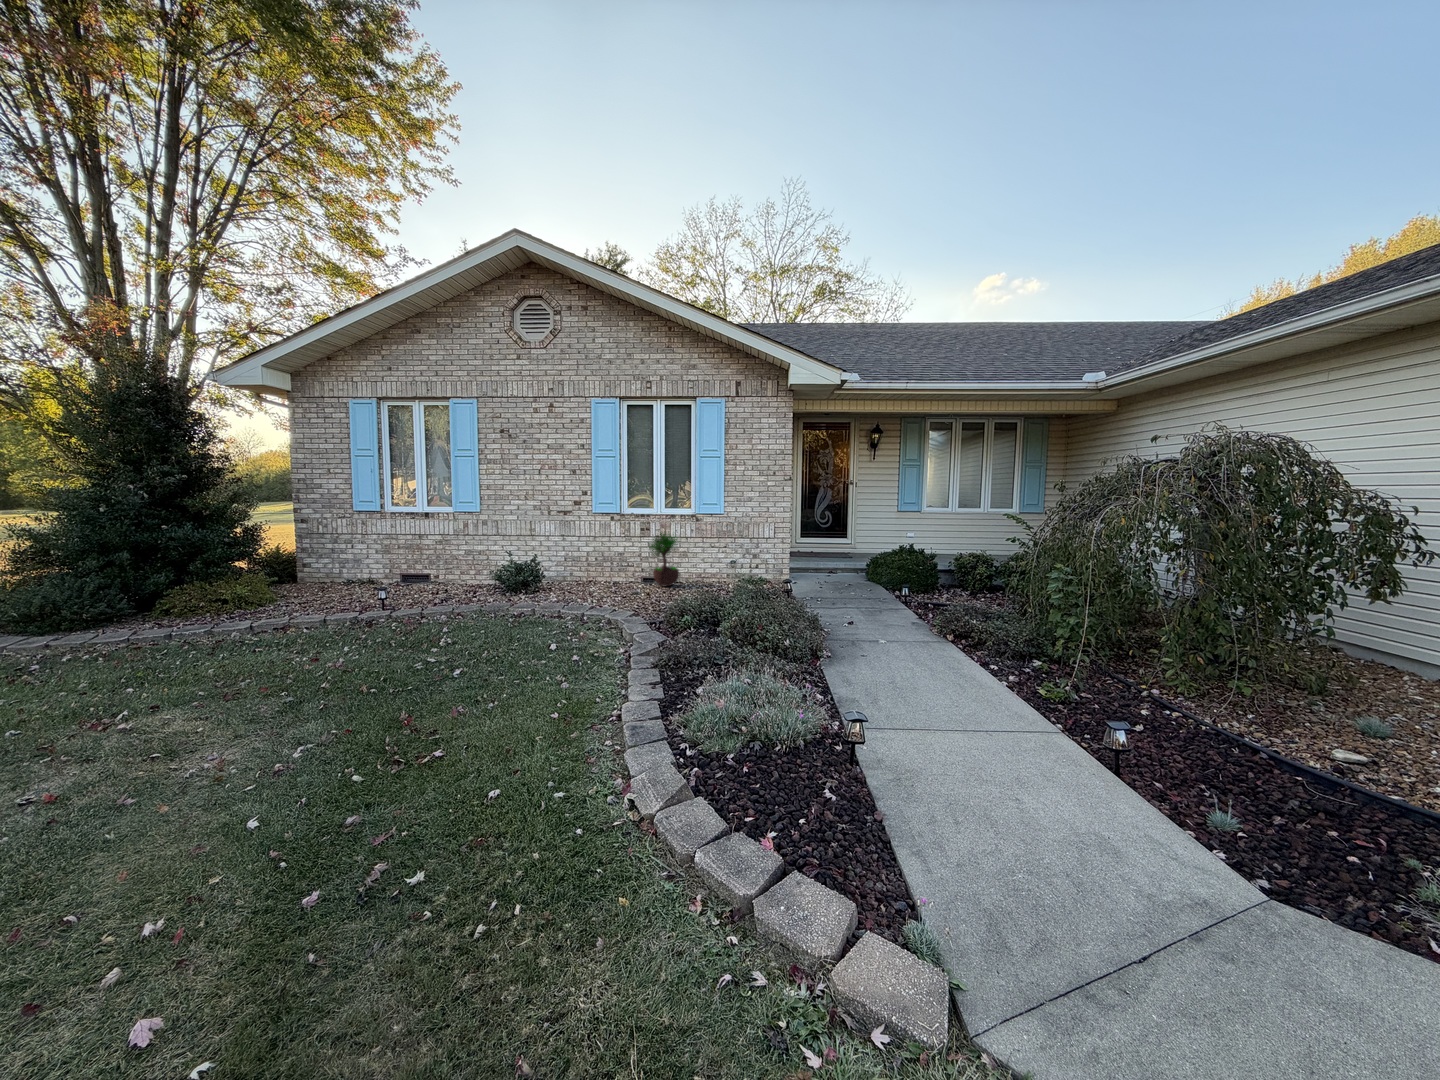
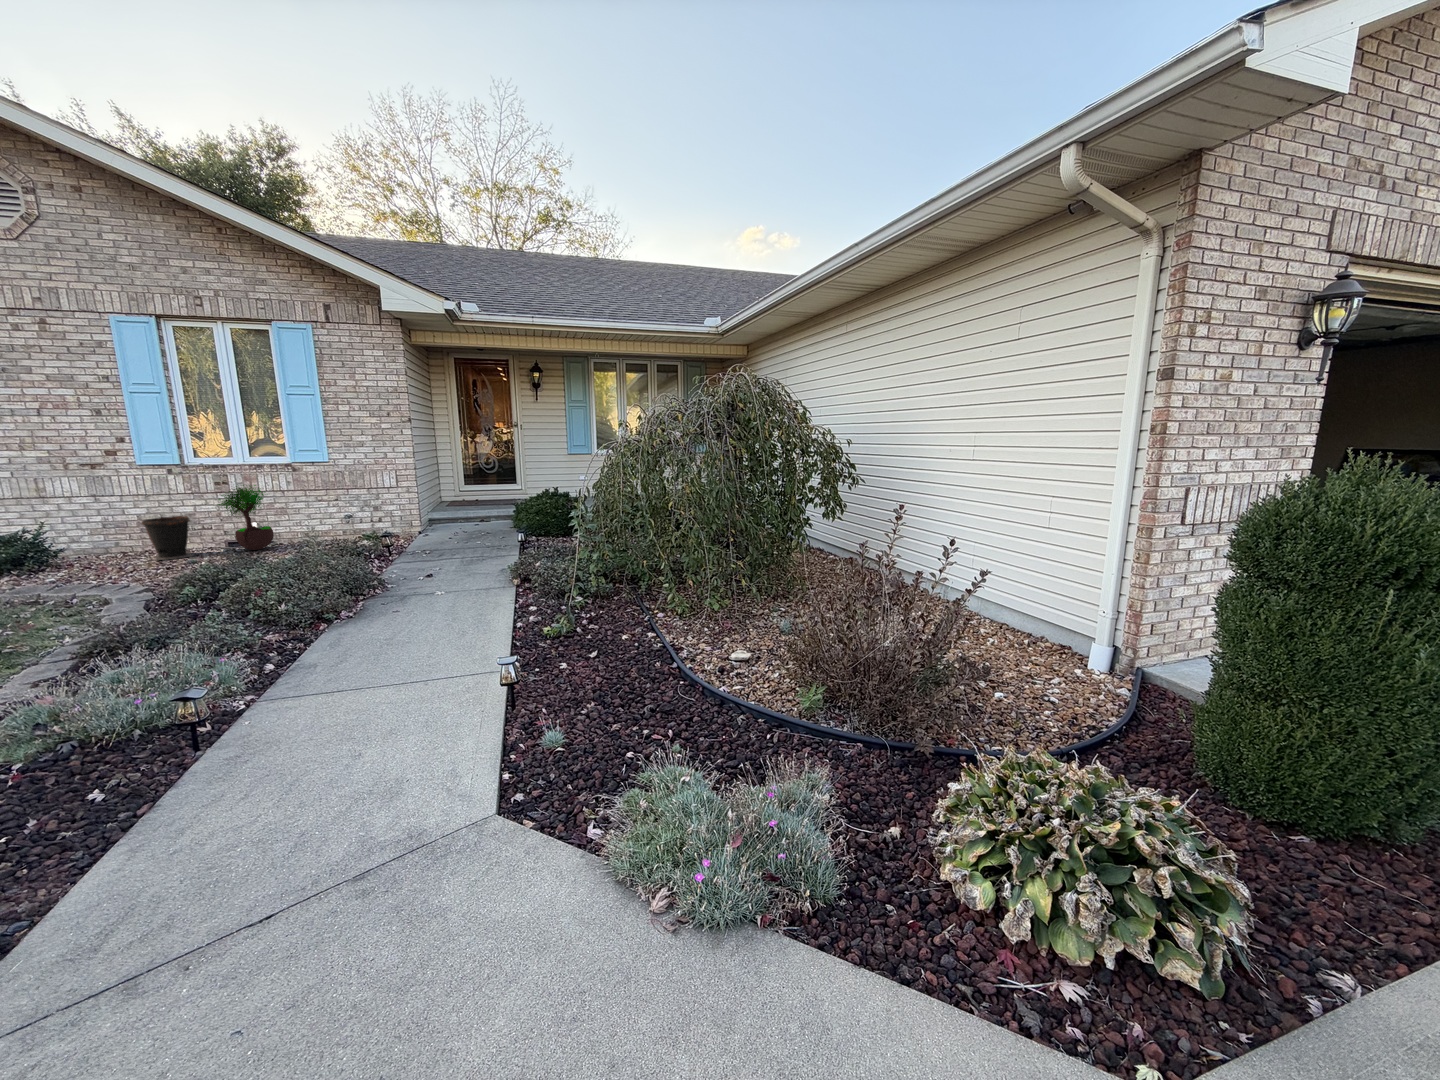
bucket: none [594,554,625,590] -> present [141,516,193,560]

